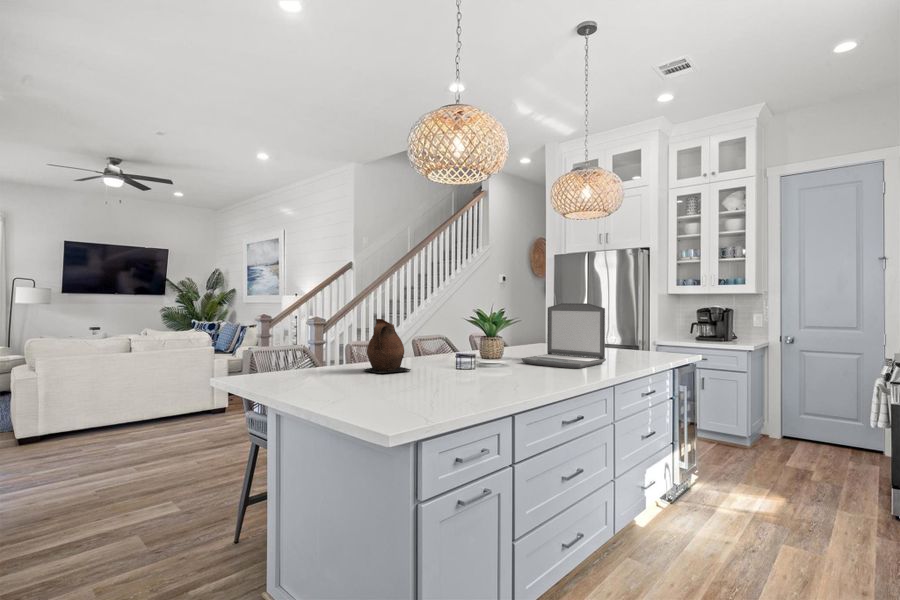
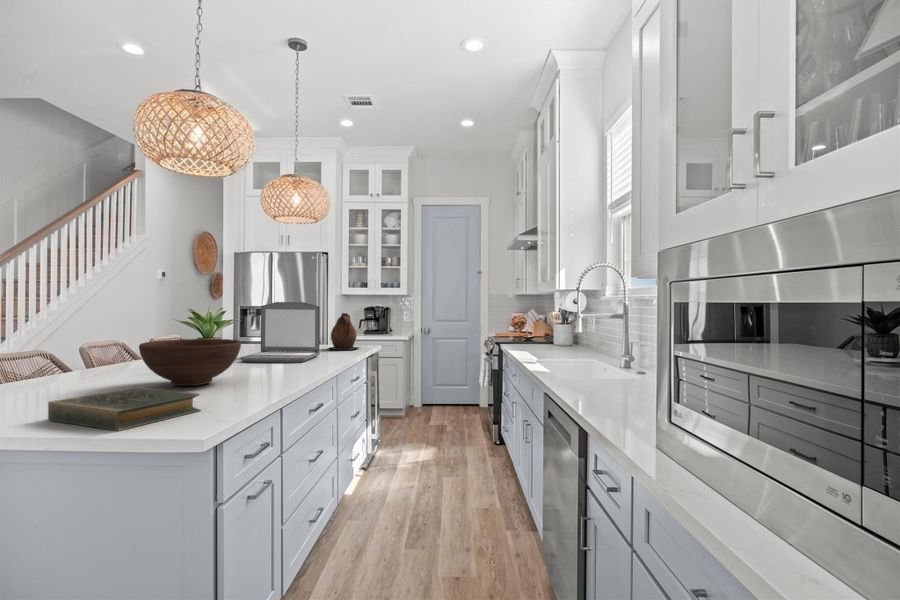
ceramic pitcher: present [365,319,411,373] -> present [328,313,359,350]
fruit bowl: none [412,338,495,382] -> present [139,339,241,386]
hardback book: none [326,378,425,414] -> present [48,387,200,431]

